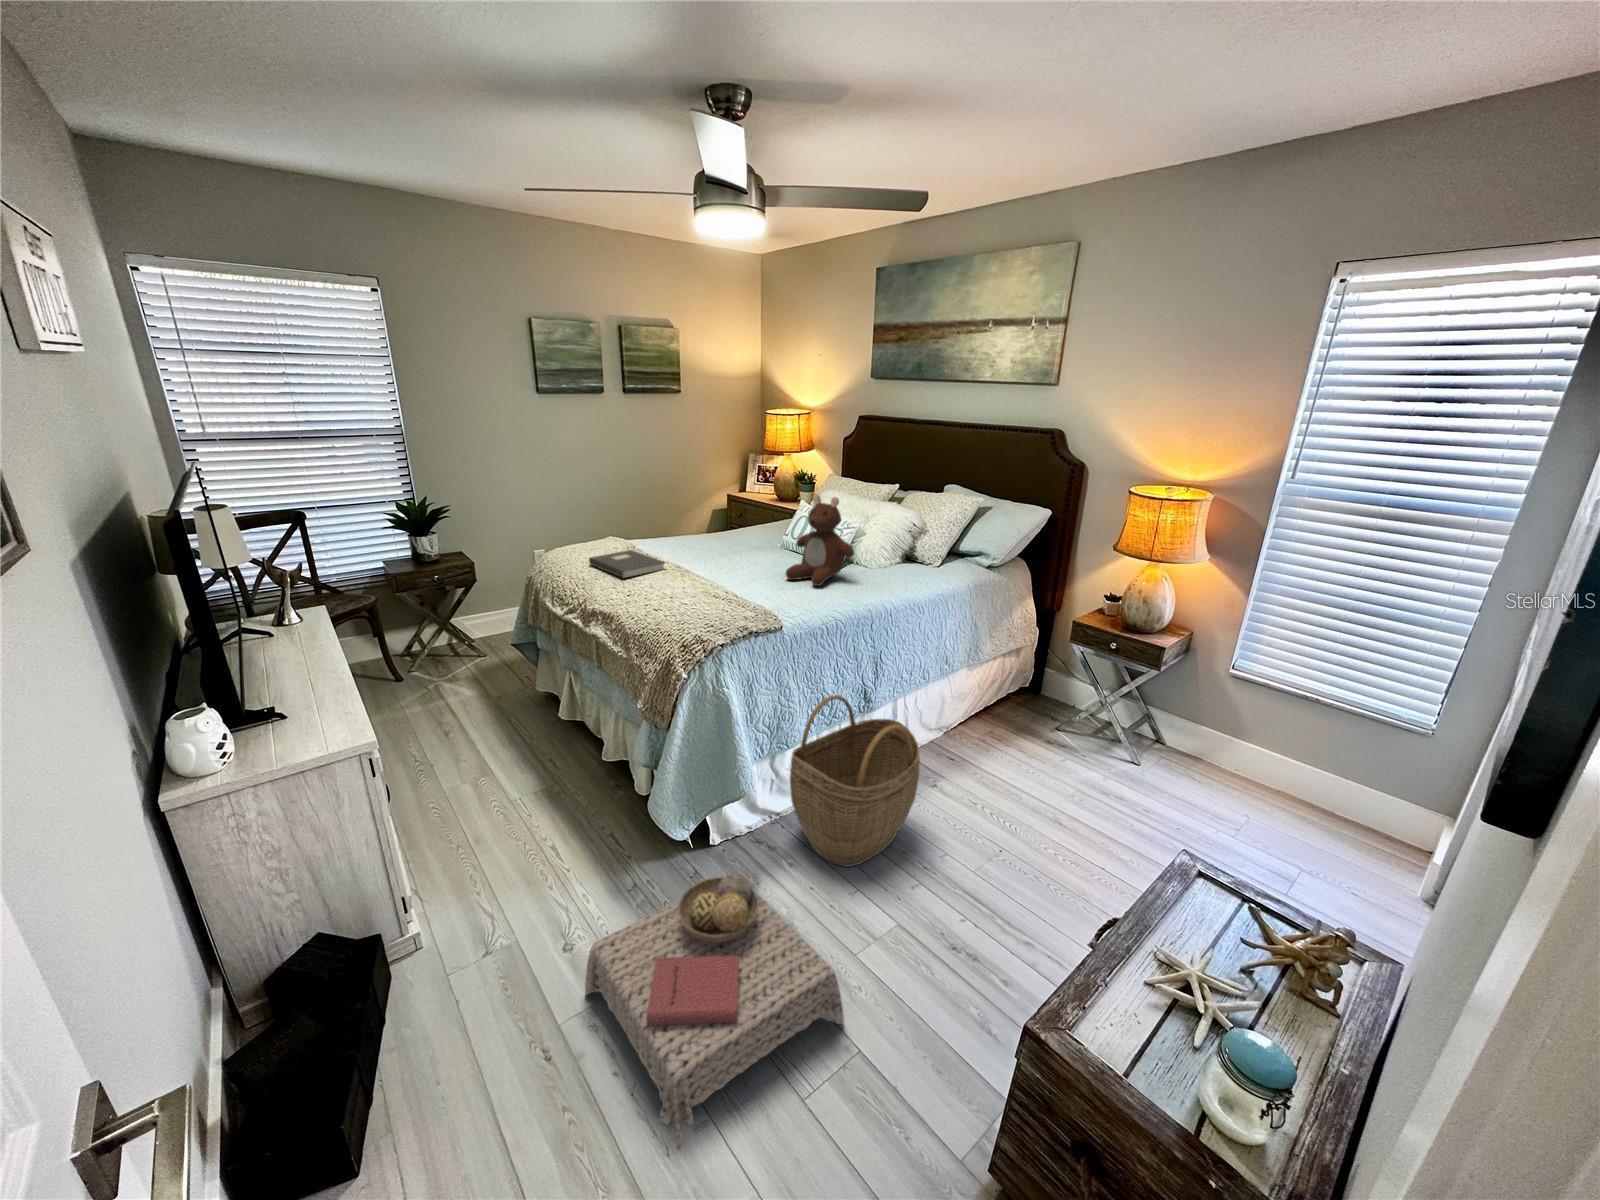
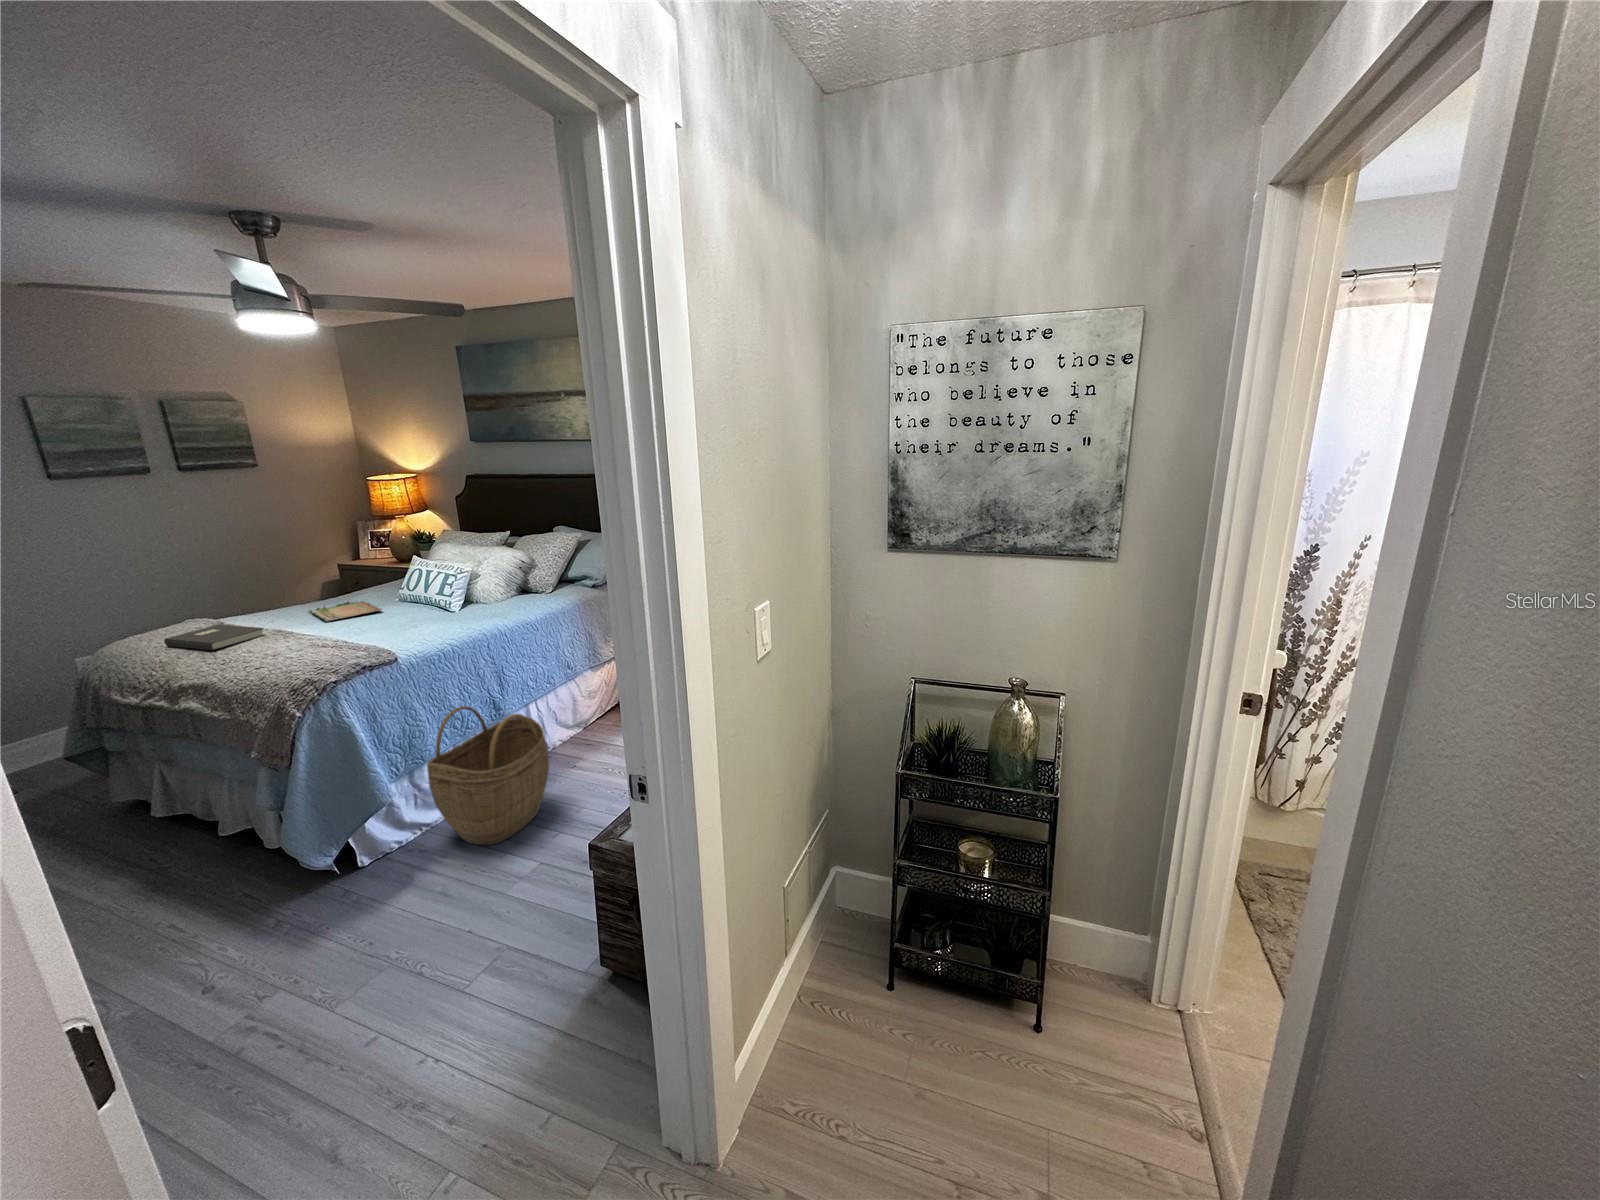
teddy bear: present [786,495,854,586] -> none [402,545,466,624]
tray: none [702,537,767,562] -> present [308,601,382,622]
ottoman: present [585,873,844,1149] -> none [230,860,497,1077]

